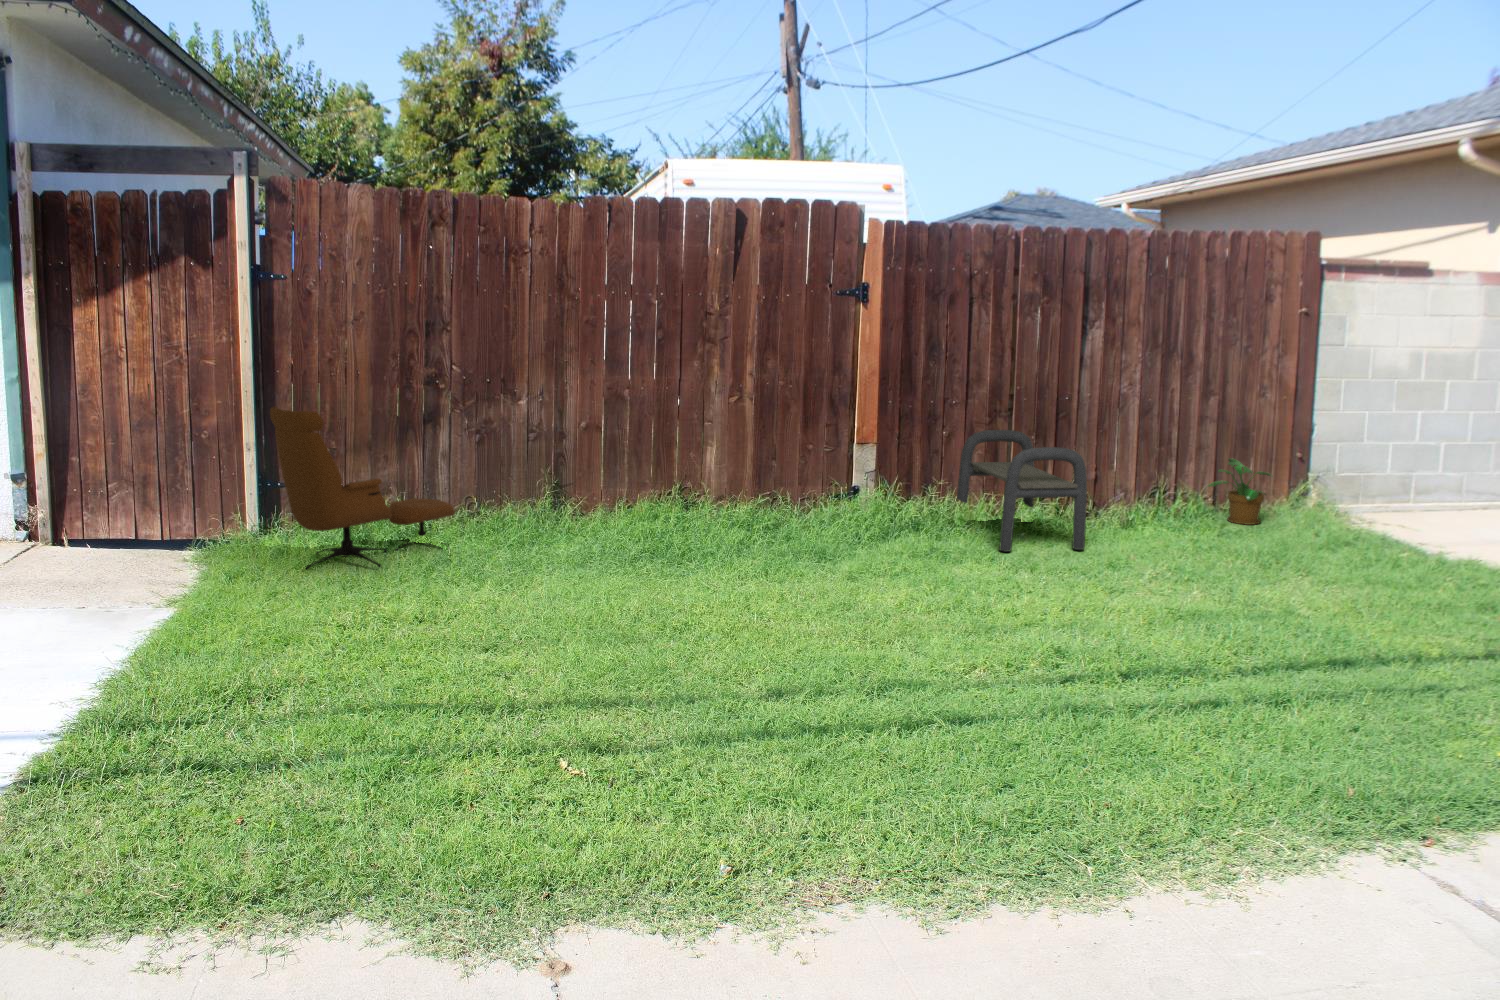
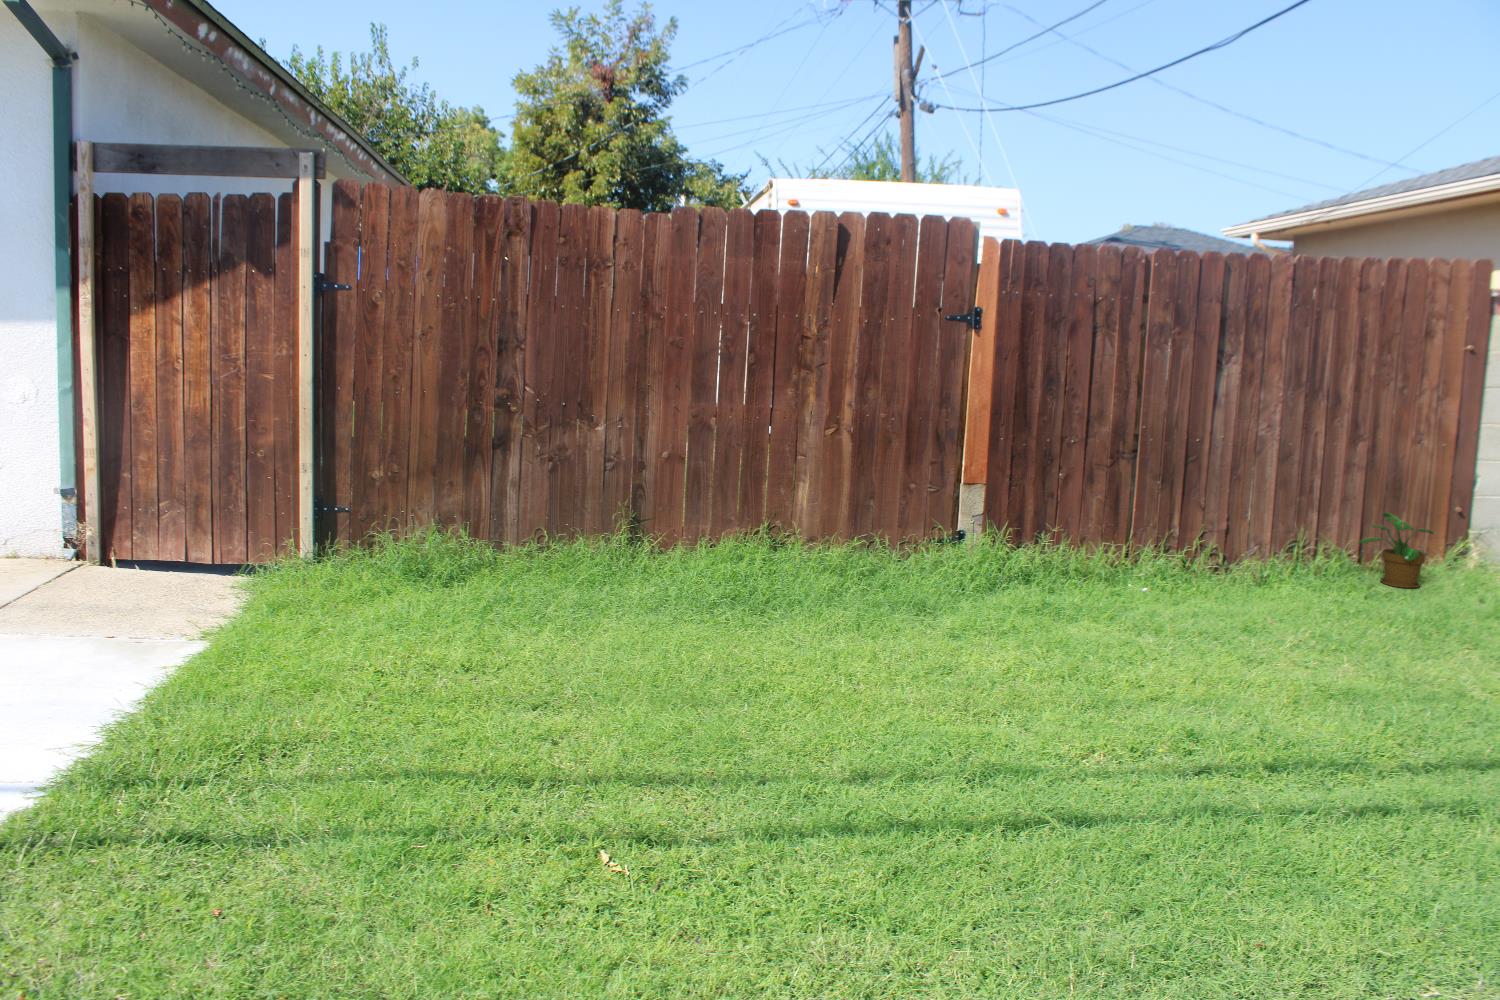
lounge chair: present [270,407,455,570] -> none [323,425,520,604]
bench: present [957,430,1087,552] -> none [1069,472,1223,612]

